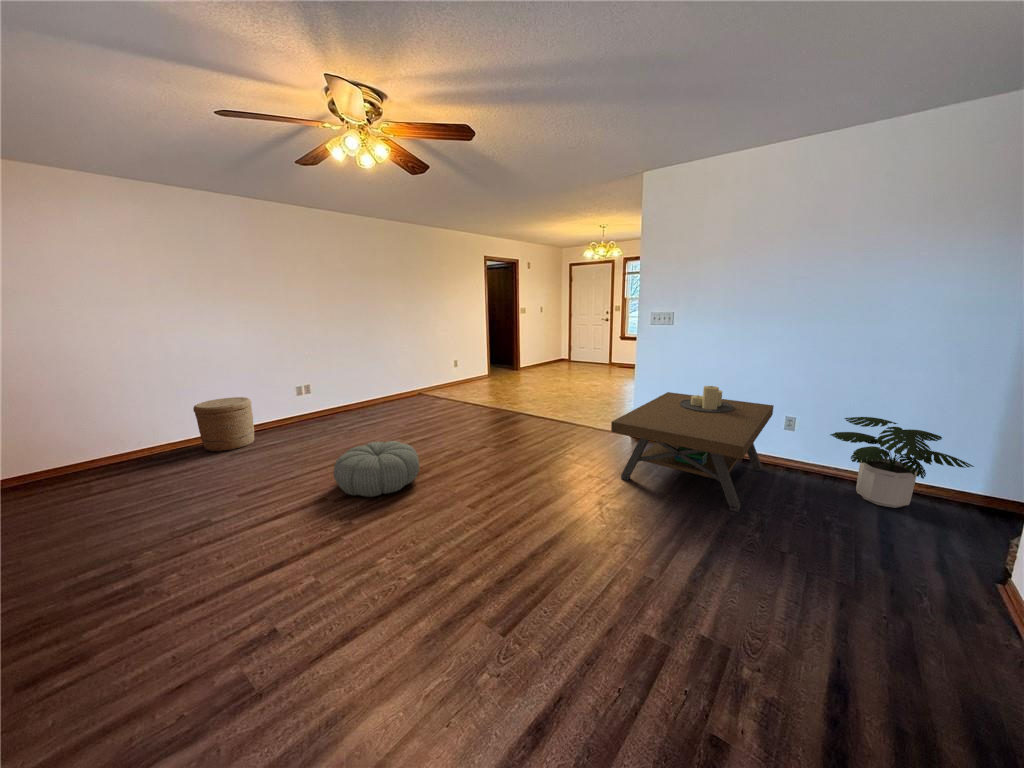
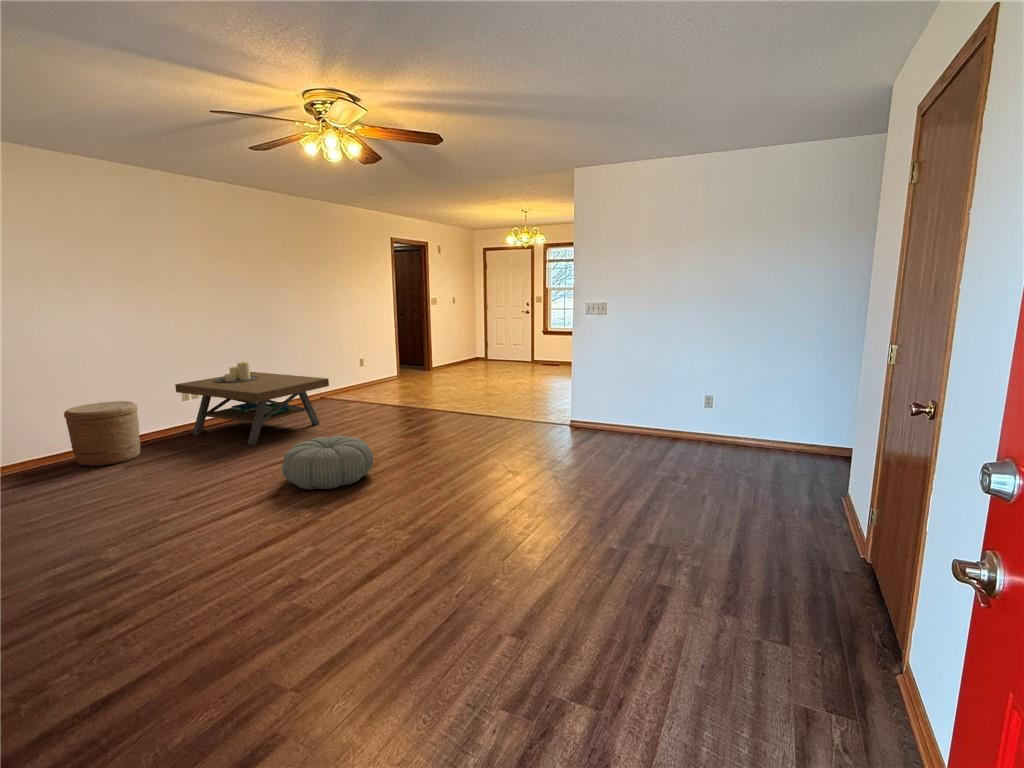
coffee table: present [611,386,774,512] -> present [175,362,329,445]
potted plant: present [831,417,974,508] -> none [736,391,828,461]

